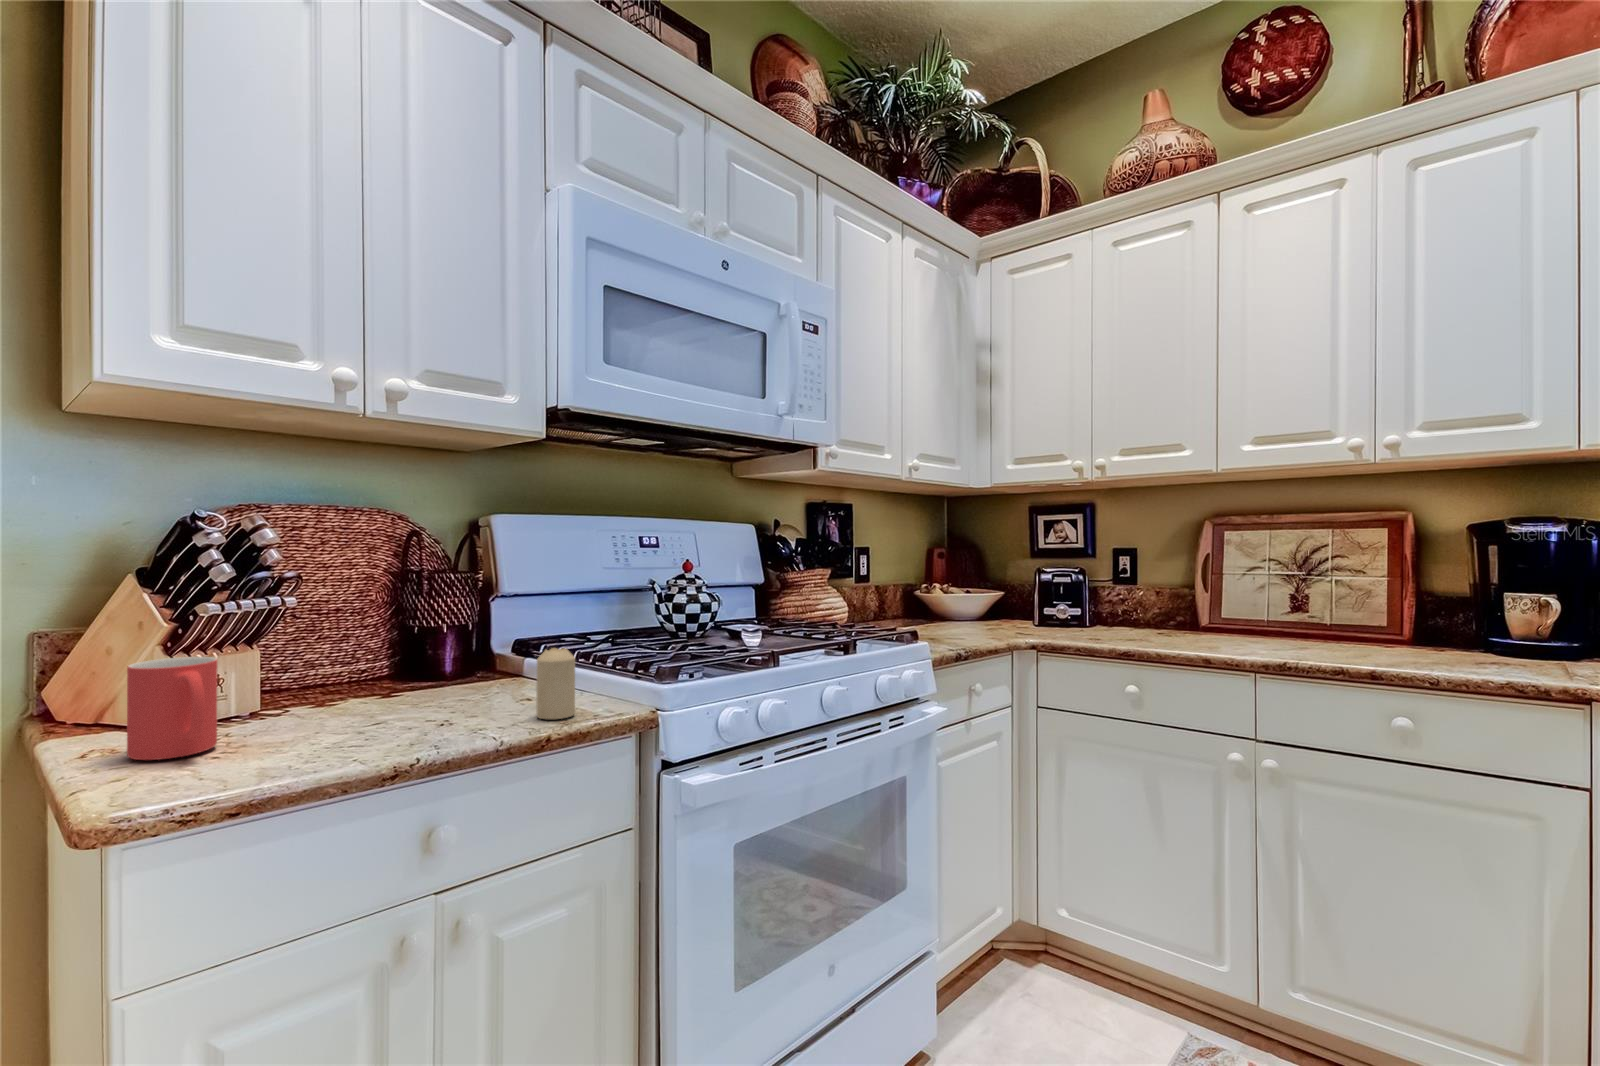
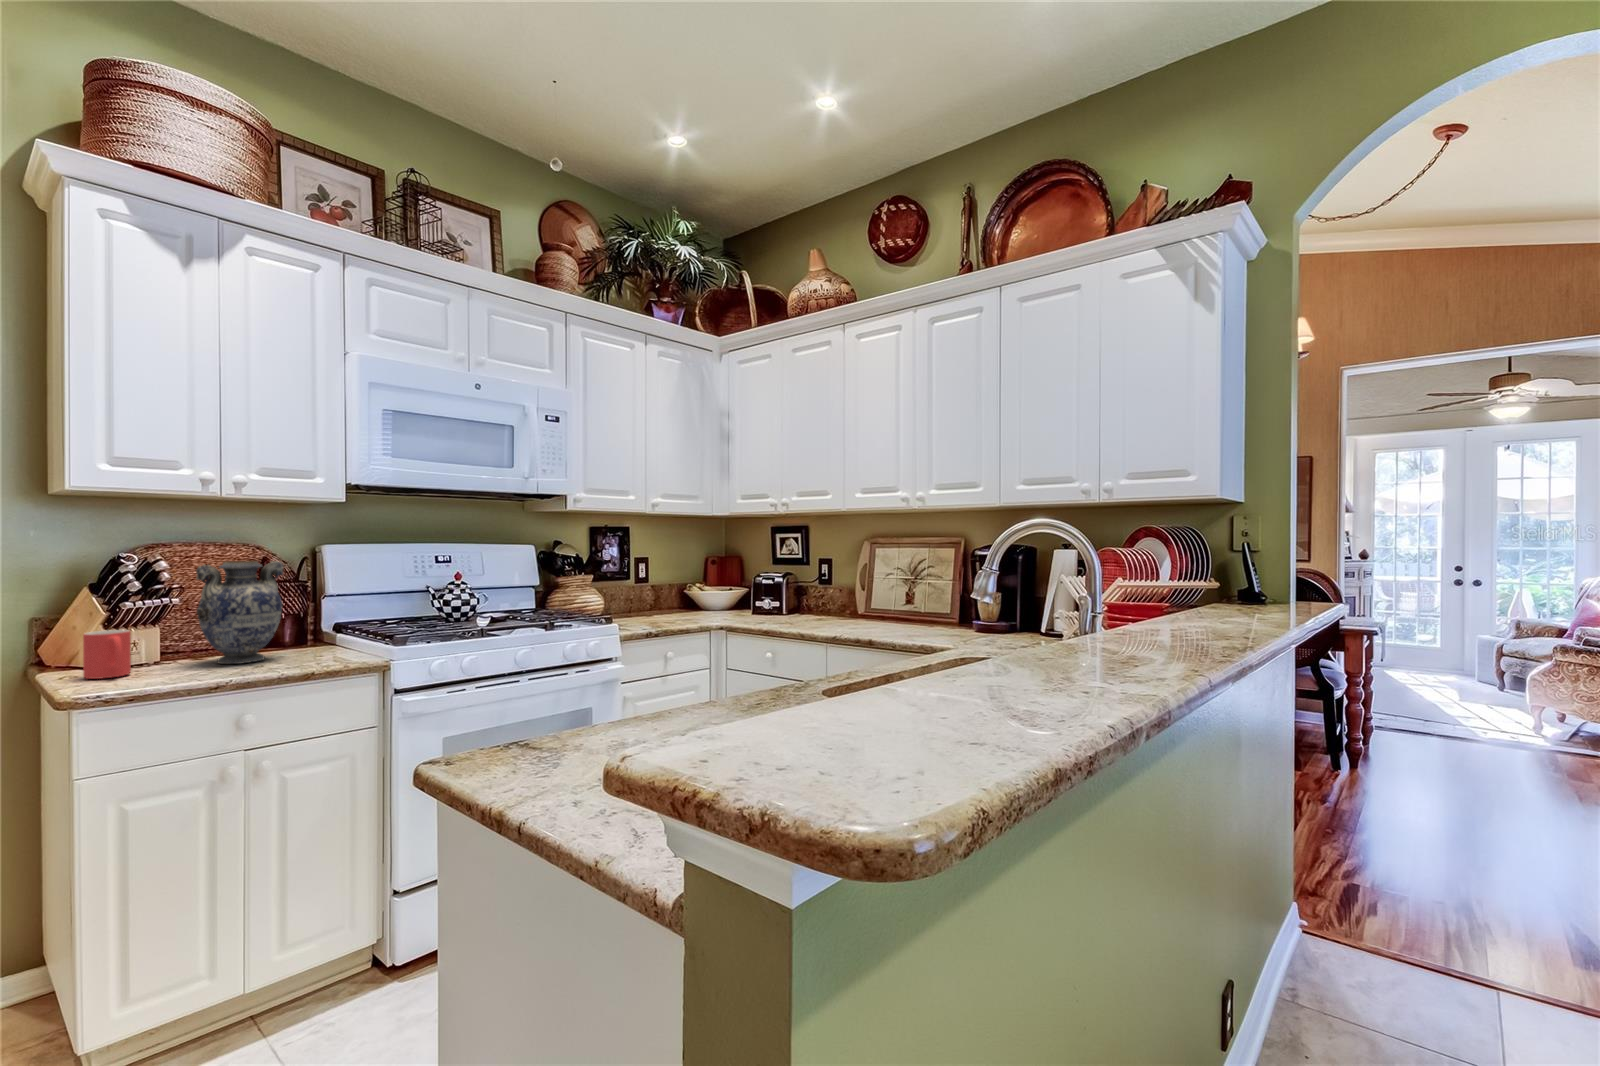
decorative vase: none [333,528,472,720] -> present [195,560,283,664]
candle: present [537,648,575,719] -> none [312,626,336,663]

